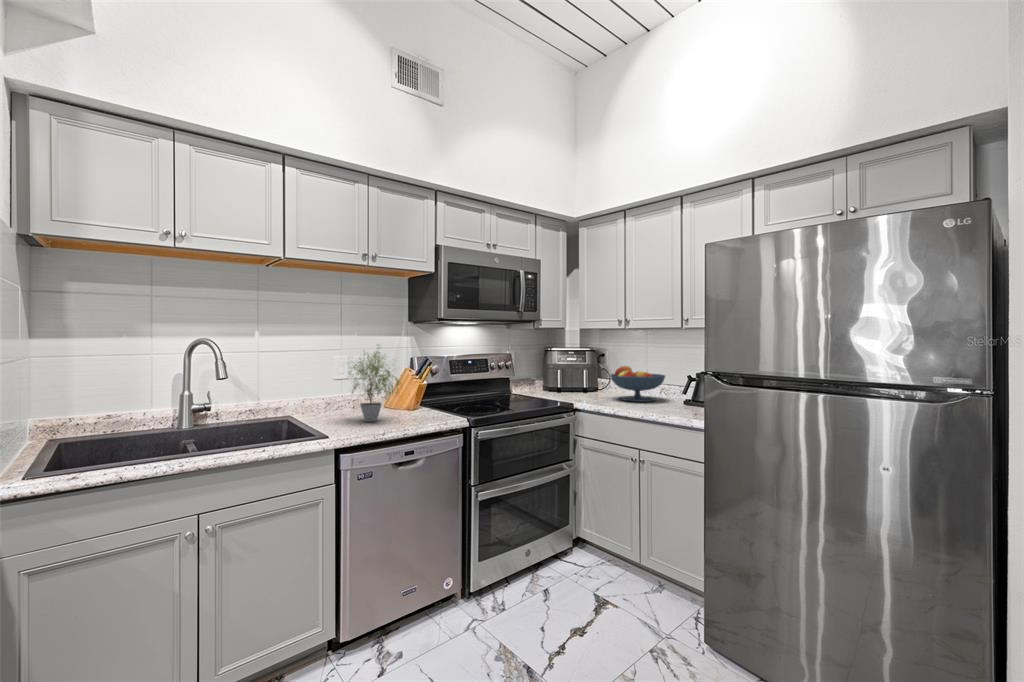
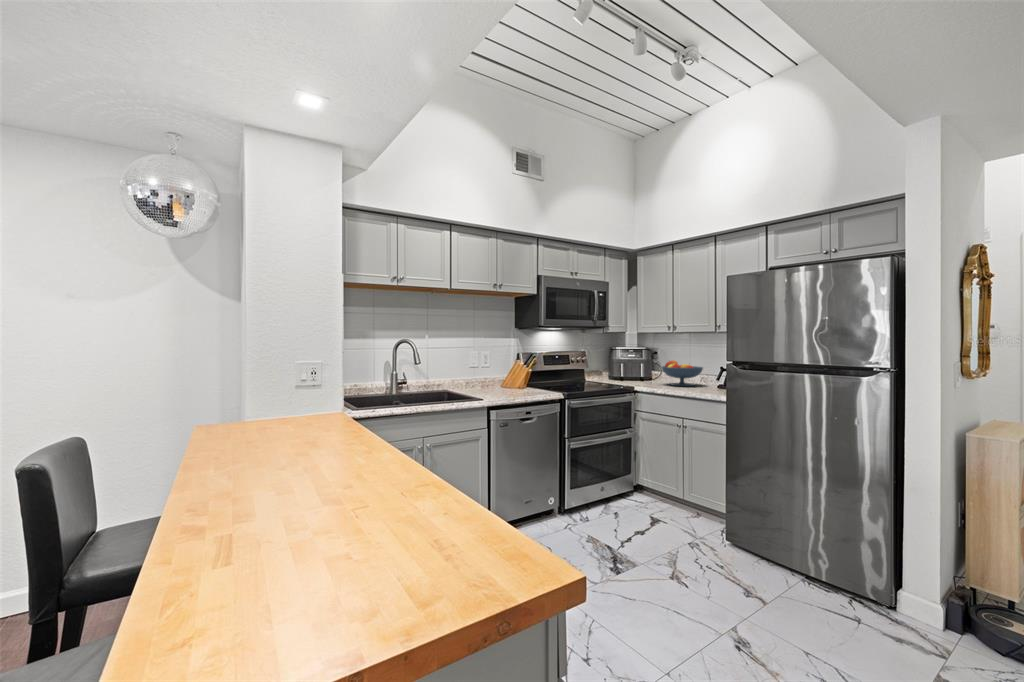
potted plant: present [350,351,401,422] -> none [483,343,524,394]

